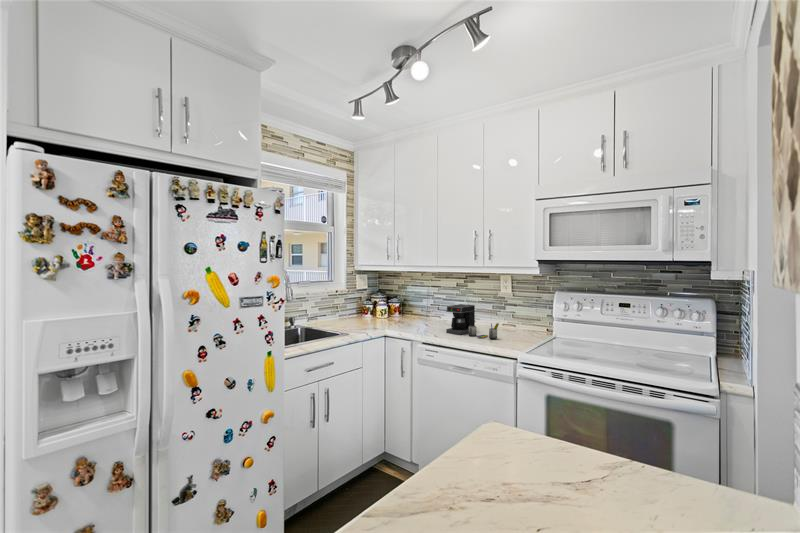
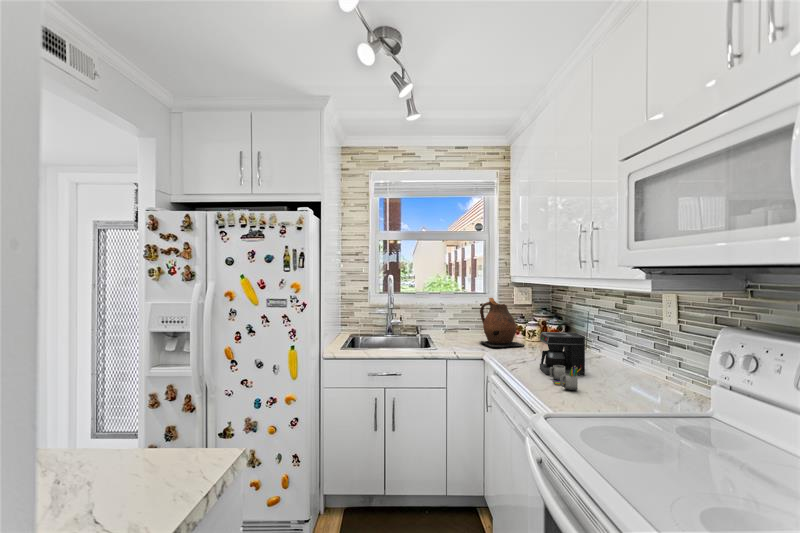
ceramic pitcher: none [358,285,395,327] -> present [480,298,524,347]

